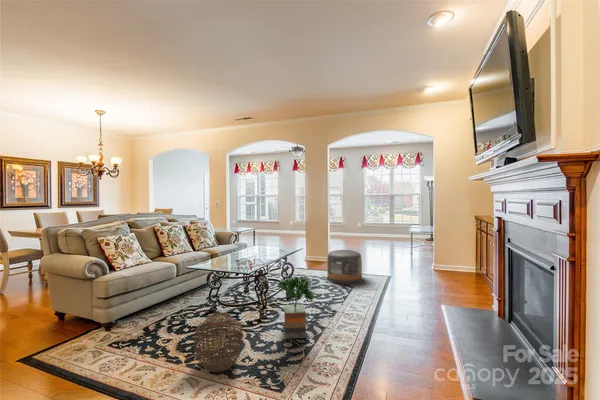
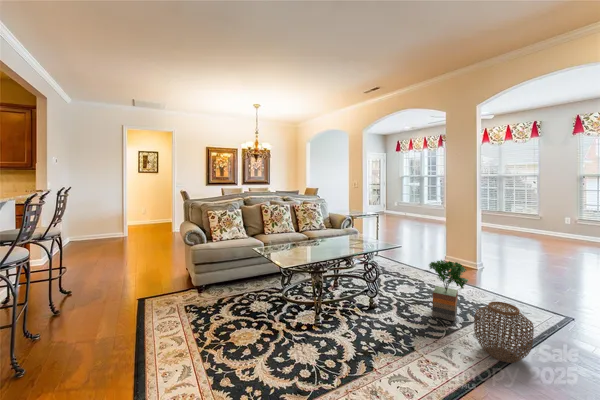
pouf: present [327,250,362,284] -> none [514,244,569,287]
woven basket: present [194,313,243,372] -> present [474,302,534,363]

